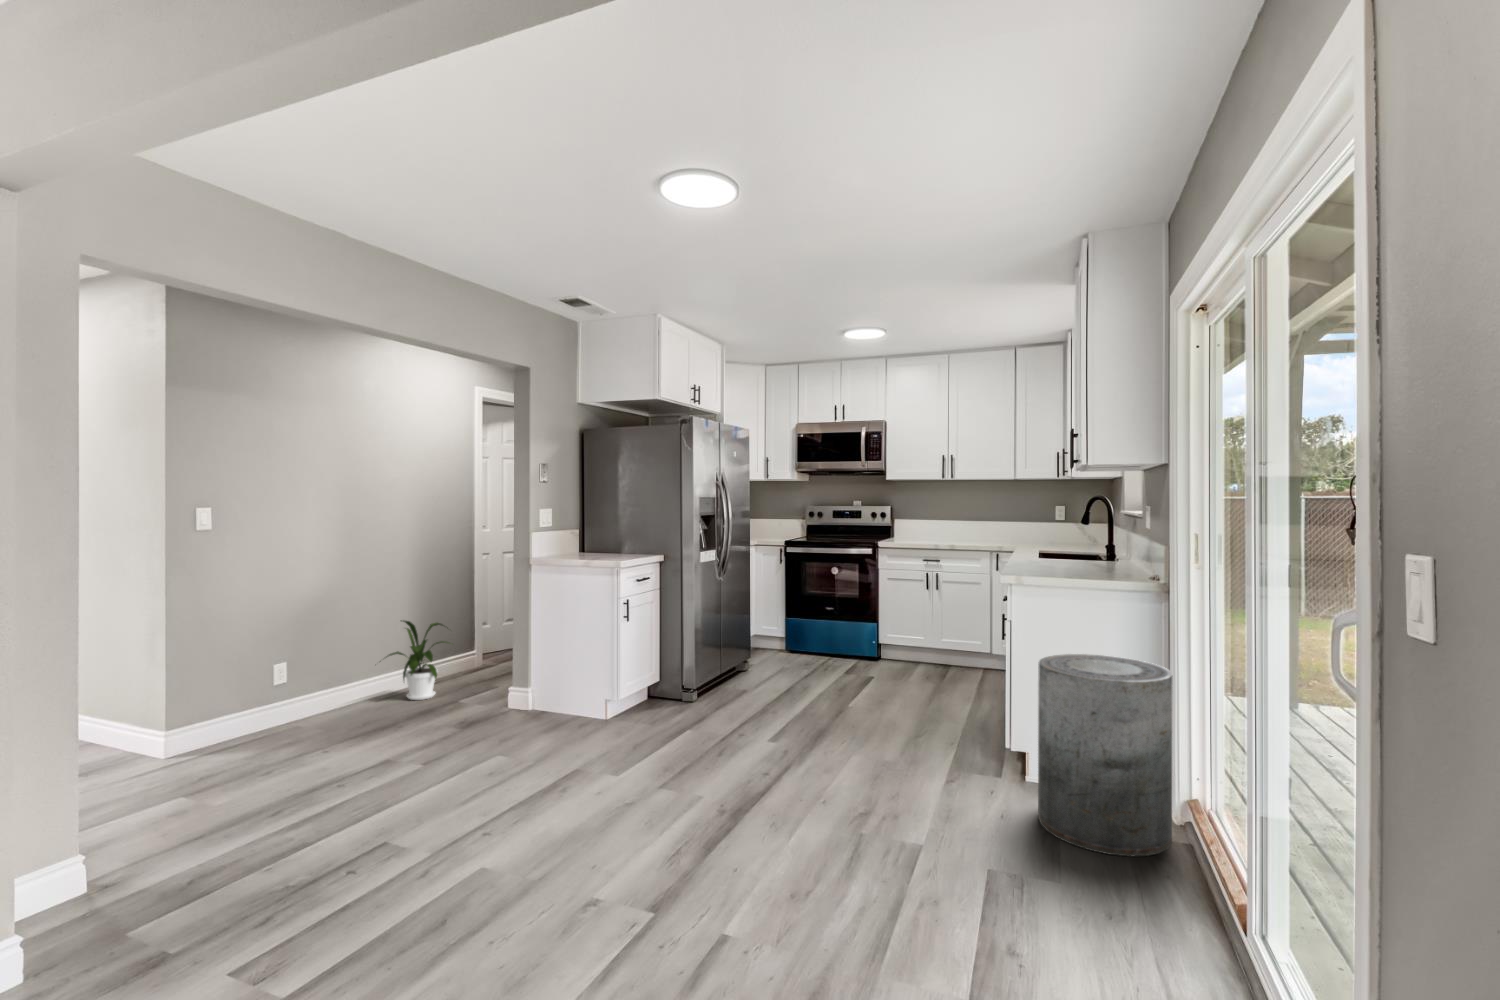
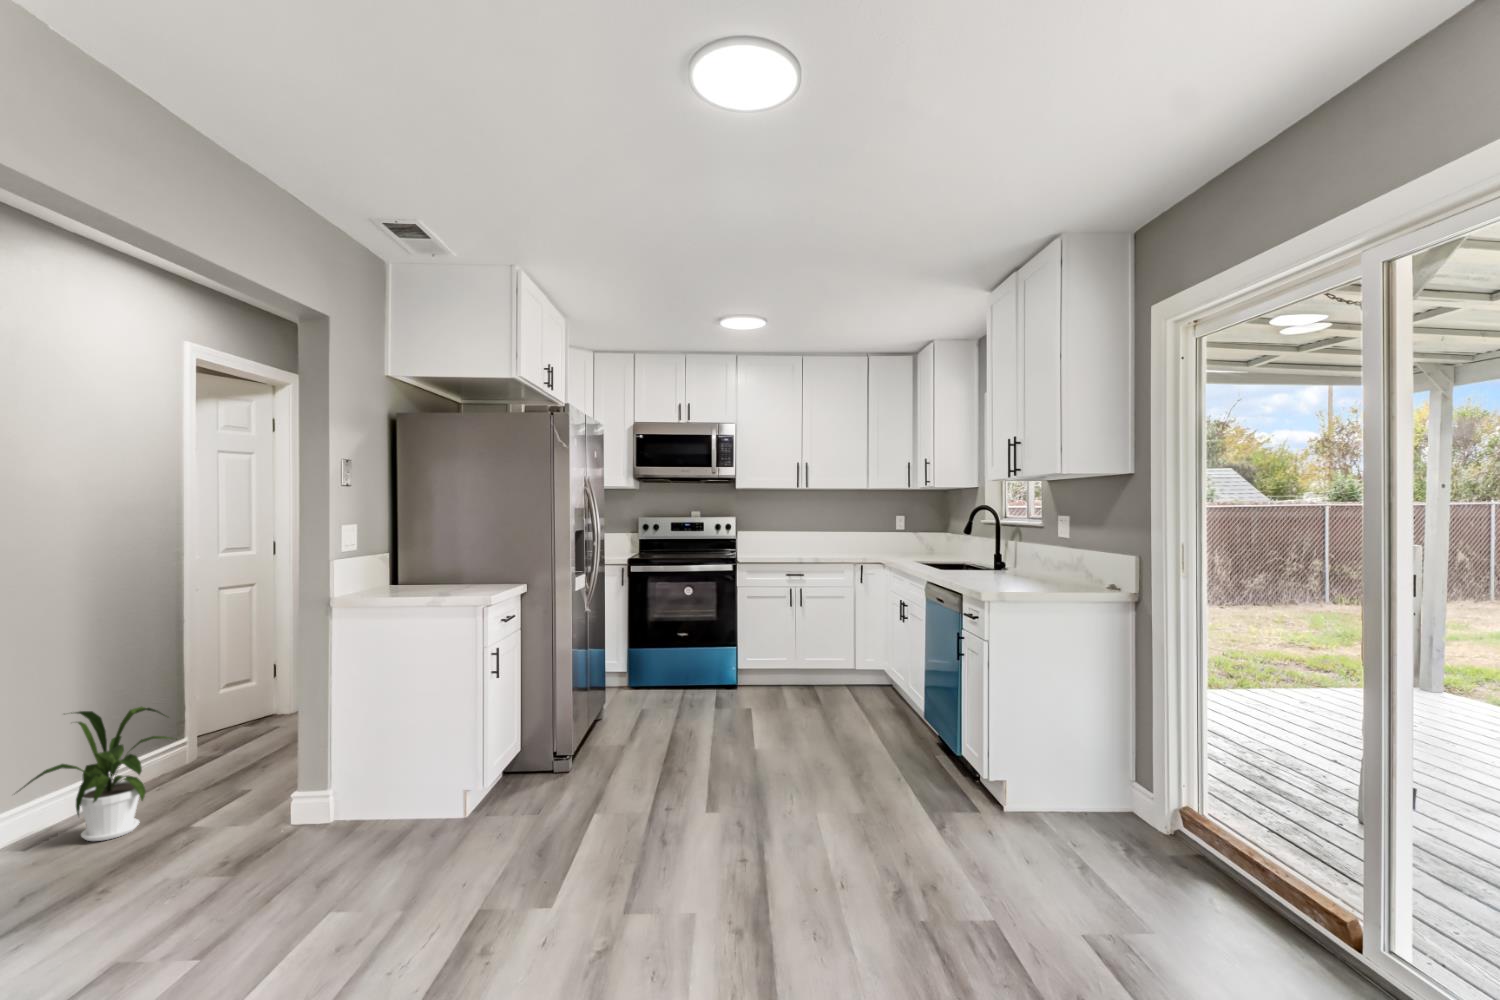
trash can: present [1038,654,1172,856] -> none [1071,670,1225,896]

